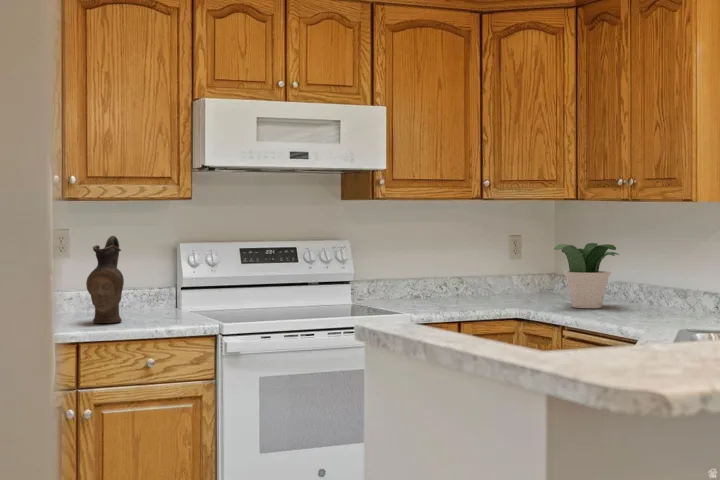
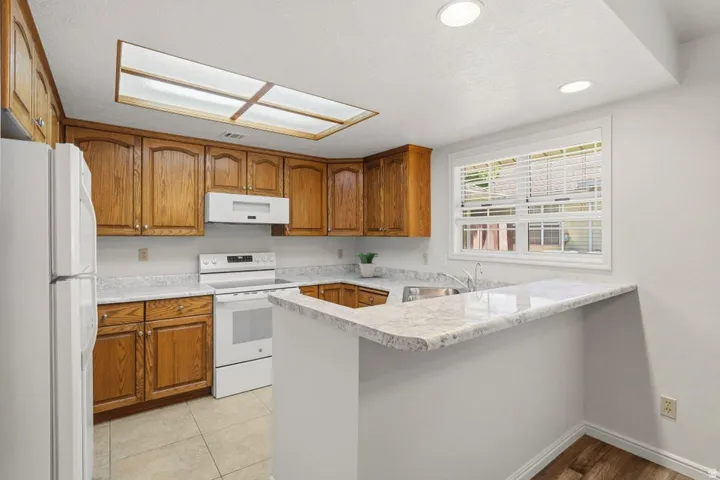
ceramic pitcher: present [86,236,124,323] -> none [150,252,170,291]

